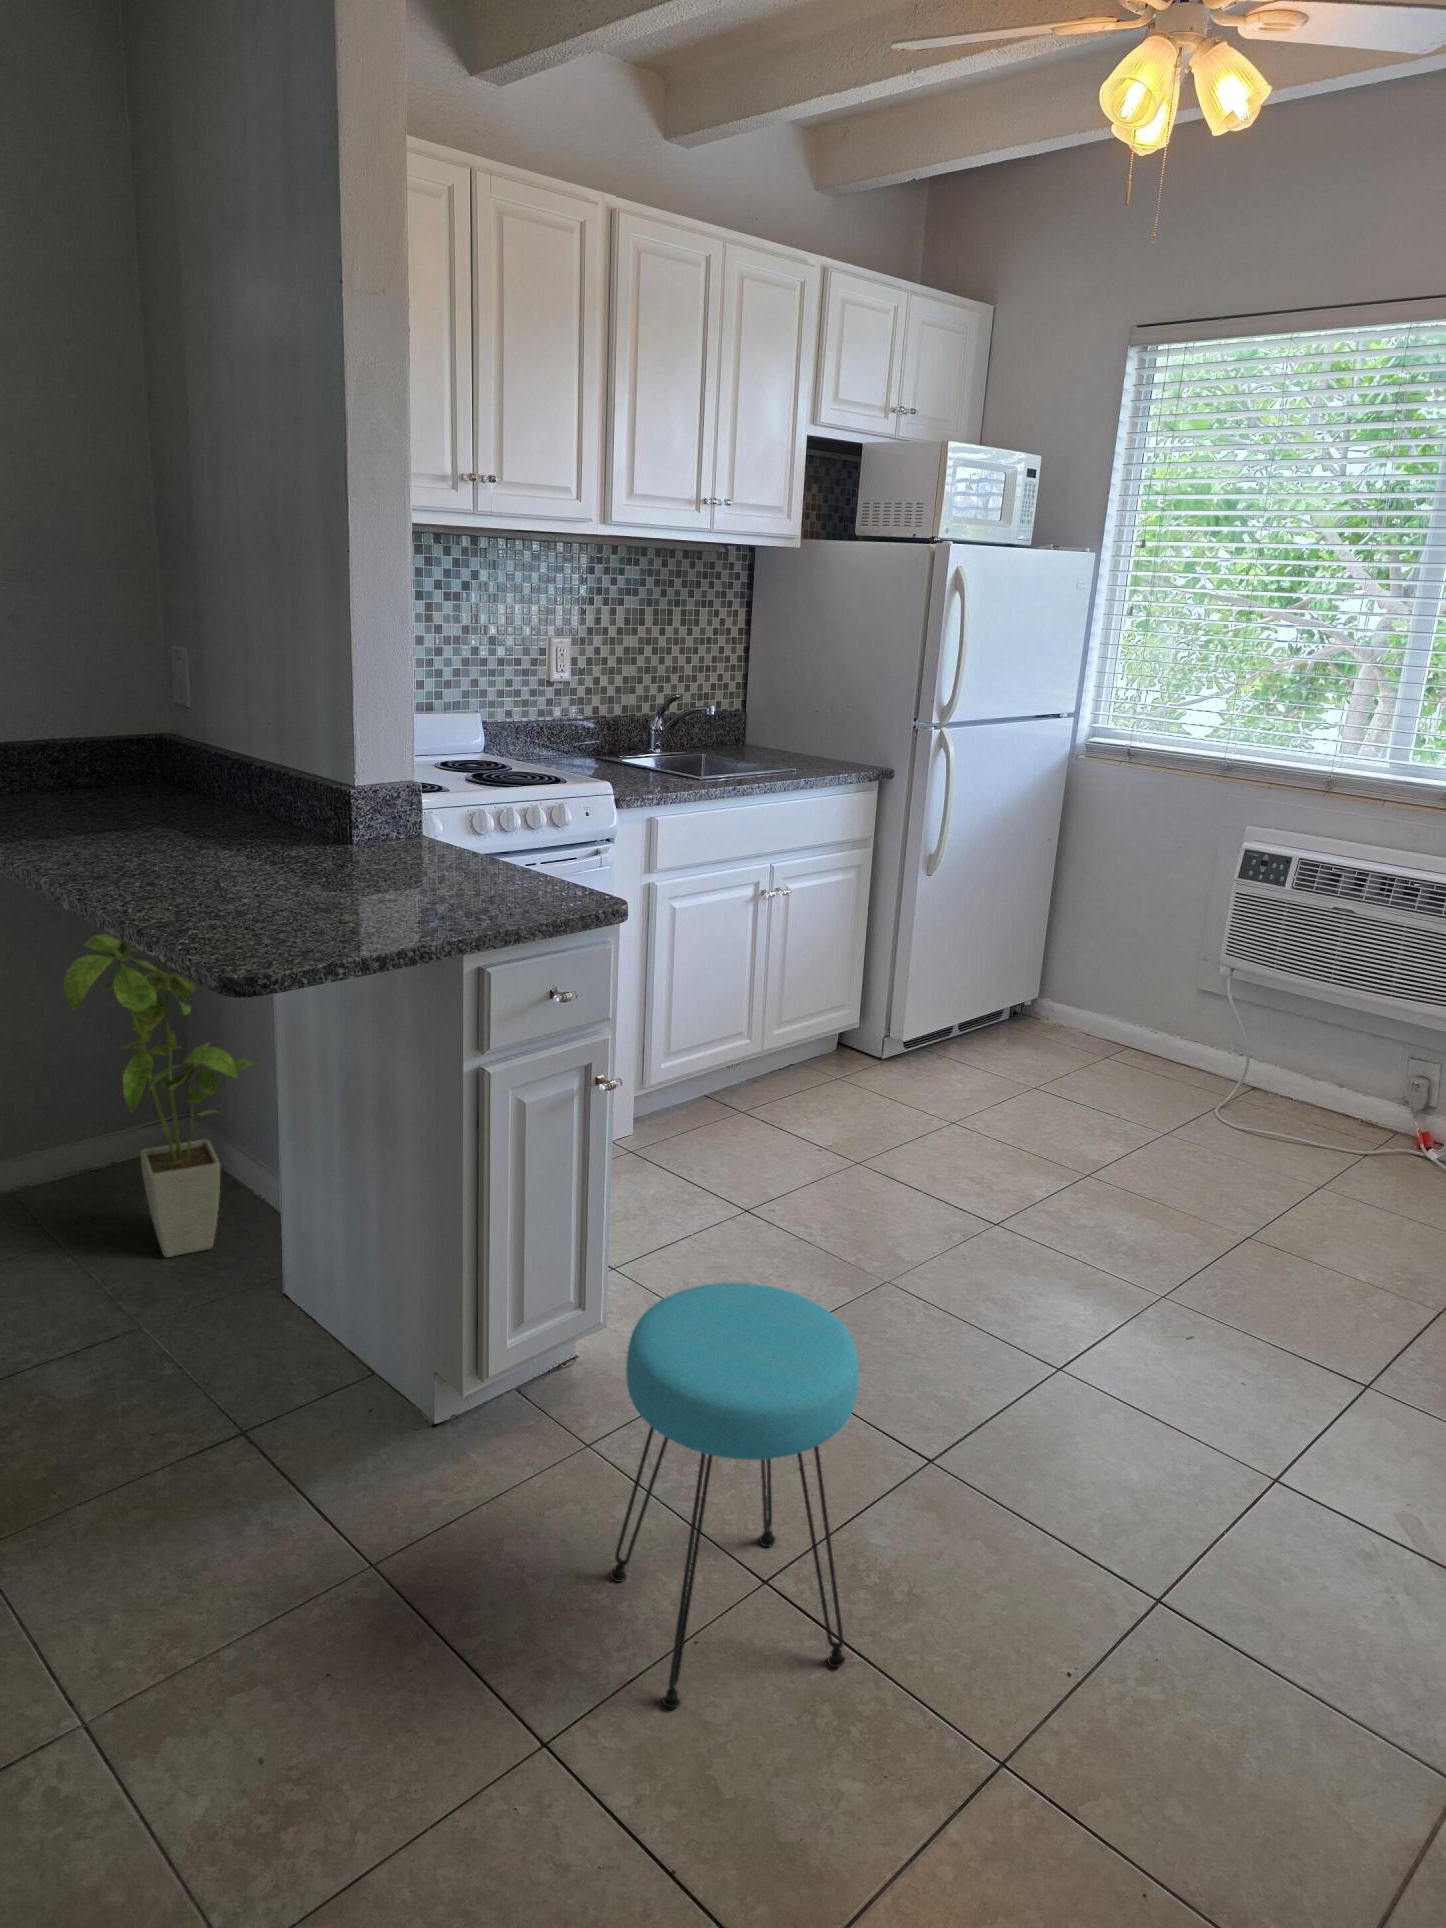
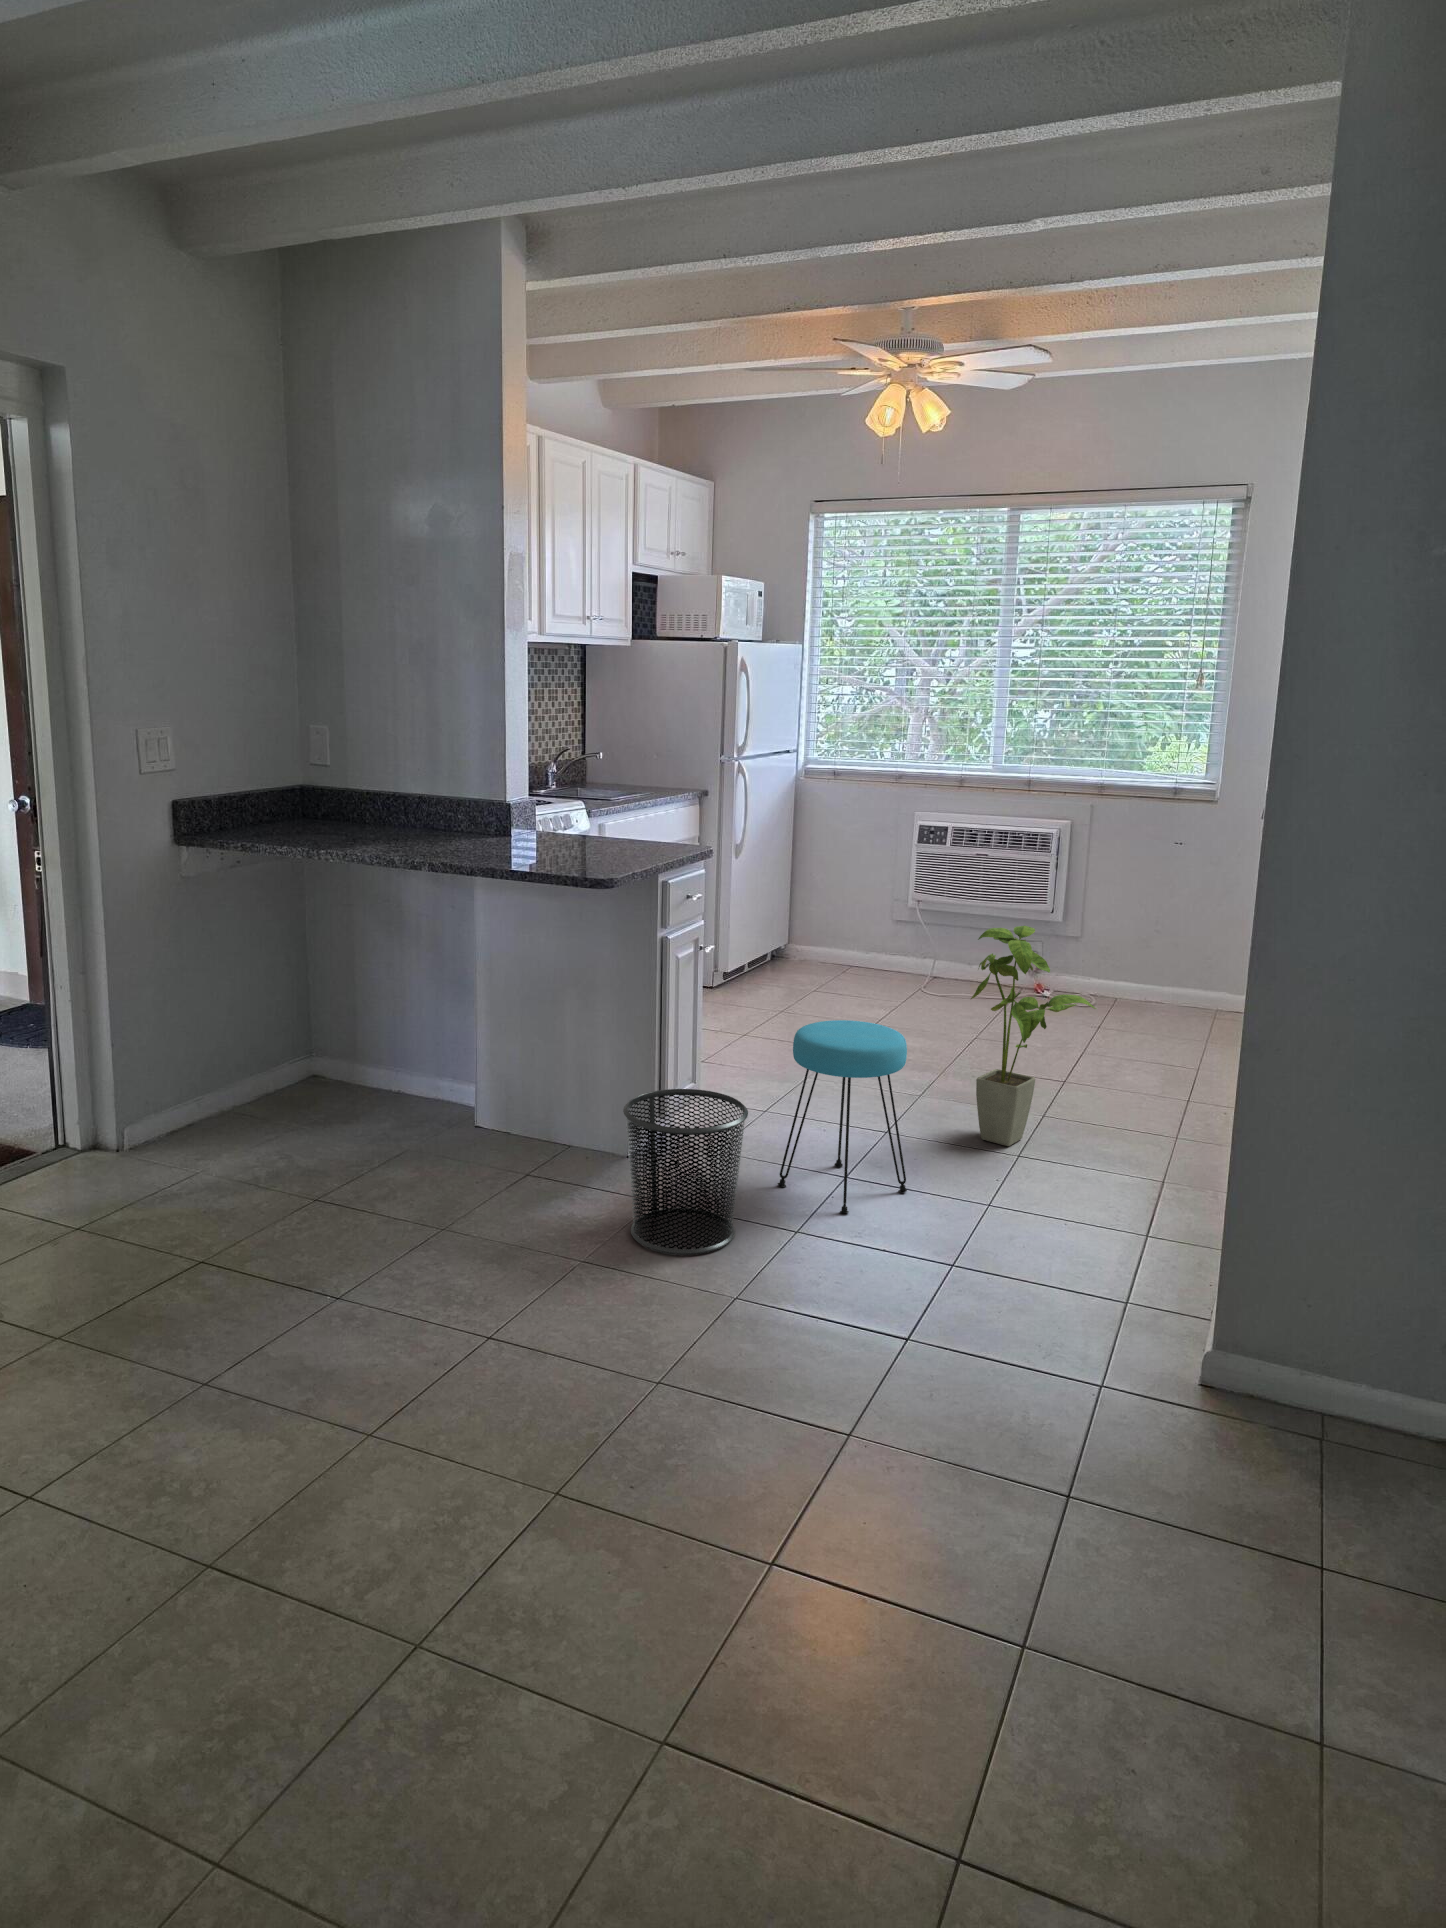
house plant: present [64,934,258,1257] -> present [971,926,1096,1146]
waste bin: none [180,1389,443,1766] -> present [623,1089,748,1255]

